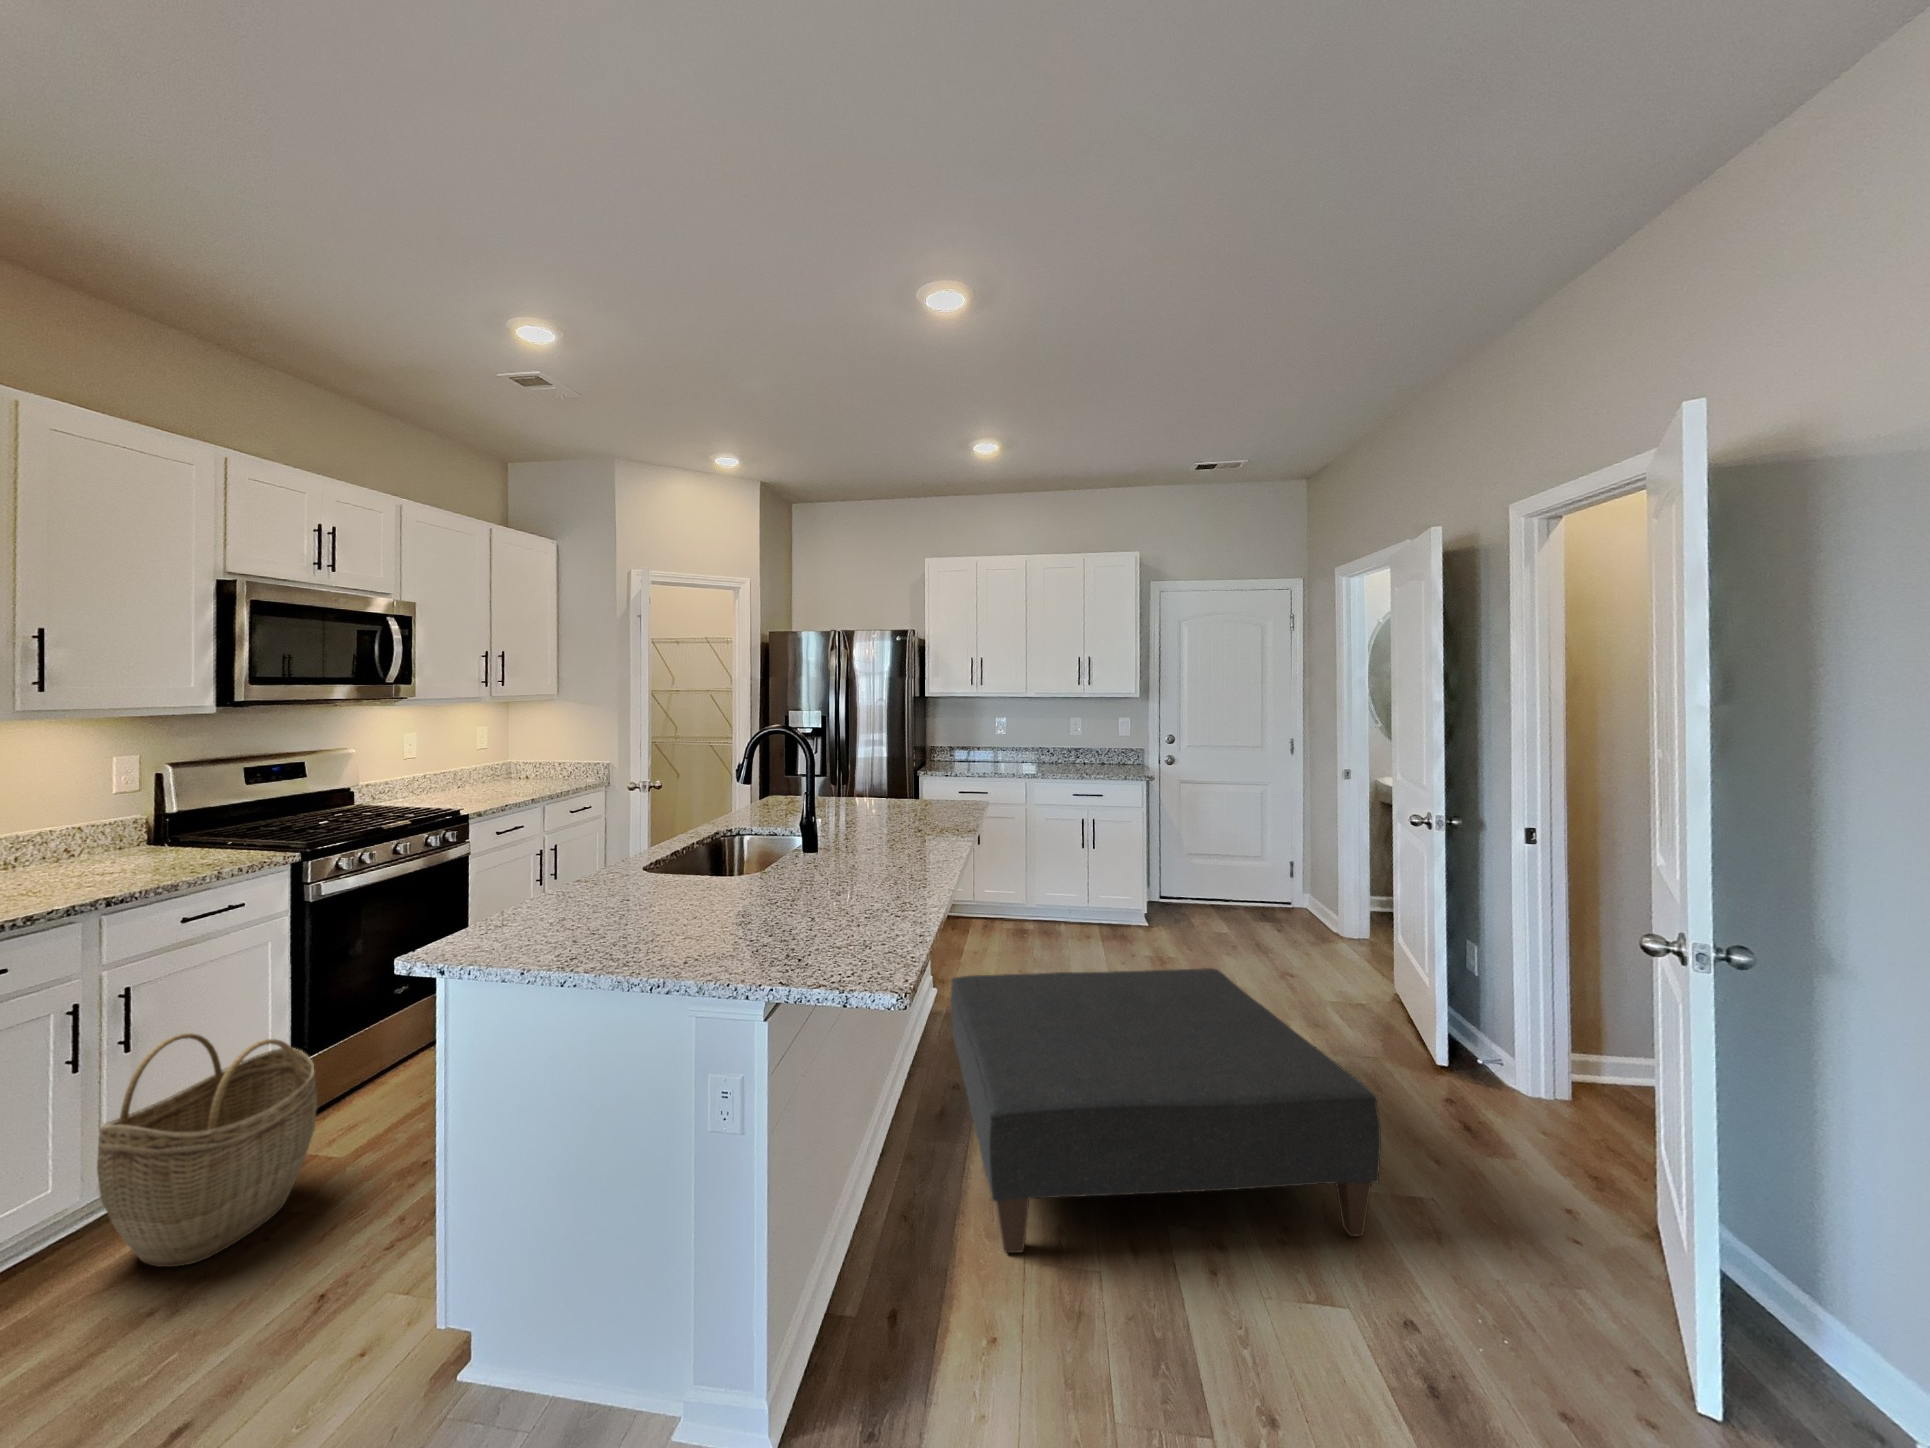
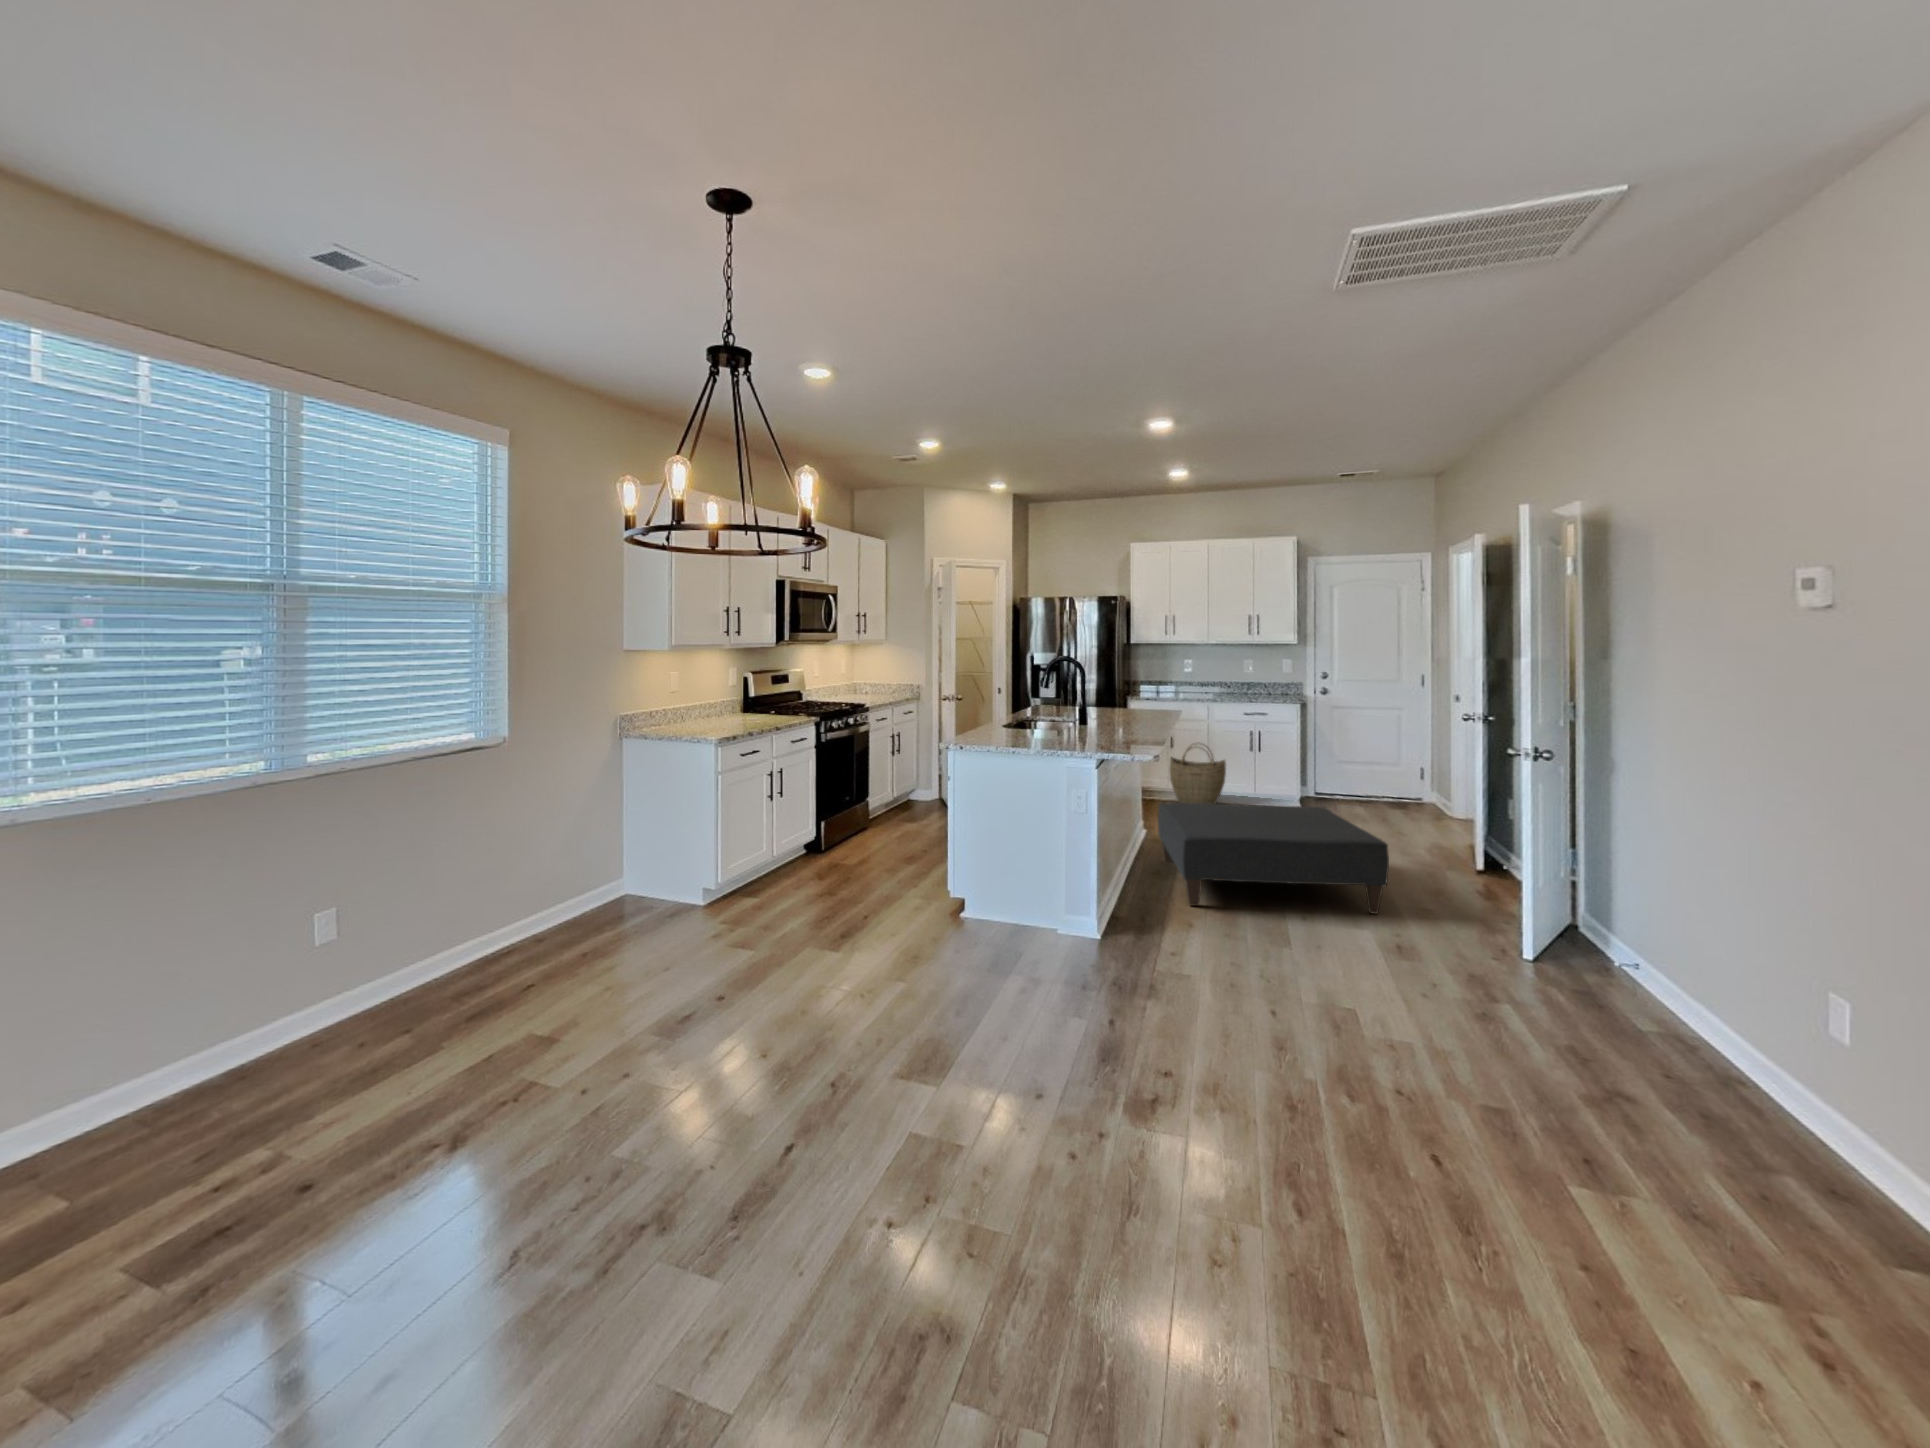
woven basket: present [97,1033,317,1267] -> present [1170,743,1226,804]

